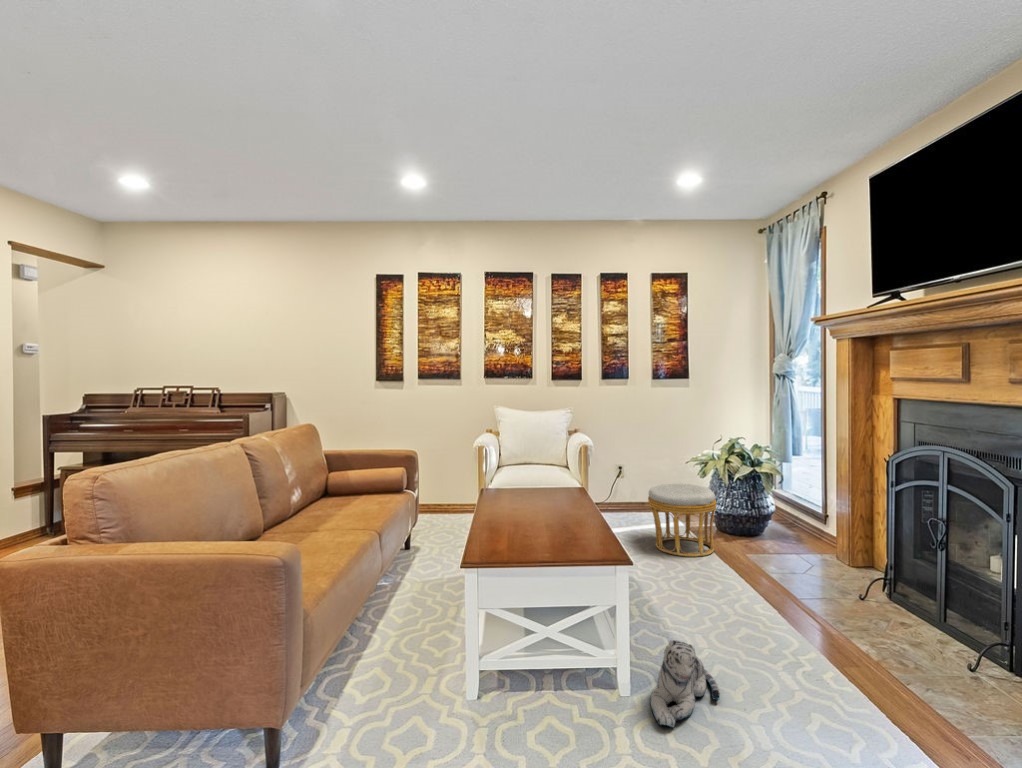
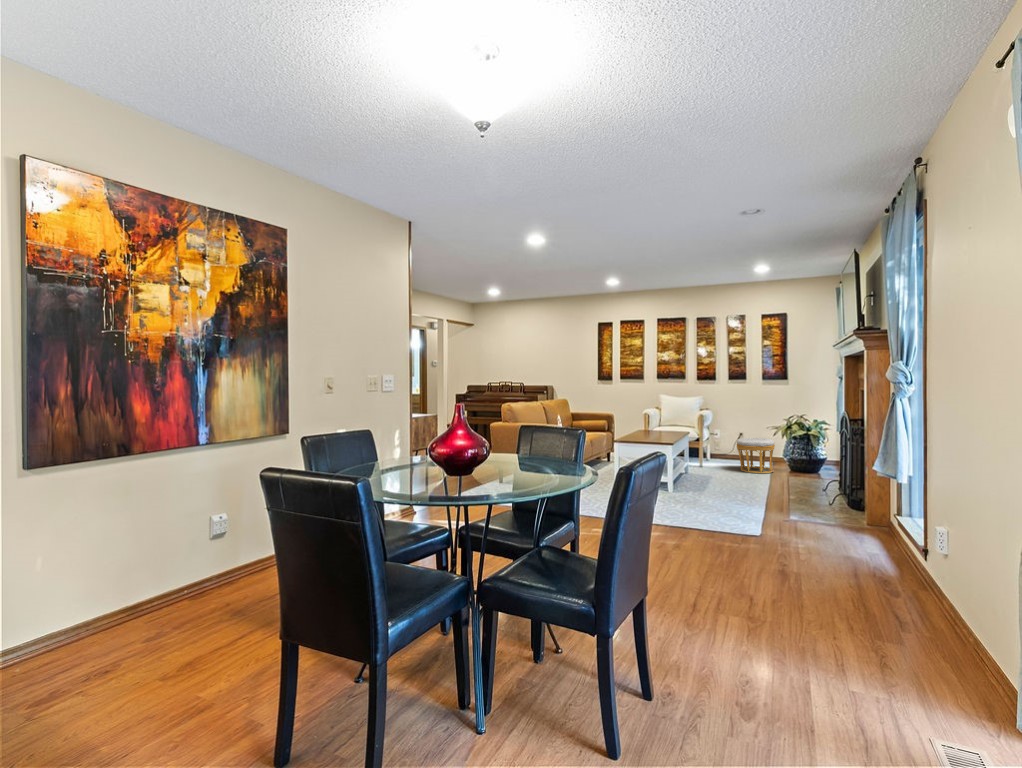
plush toy: present [651,640,720,727] -> none [681,473,713,497]

